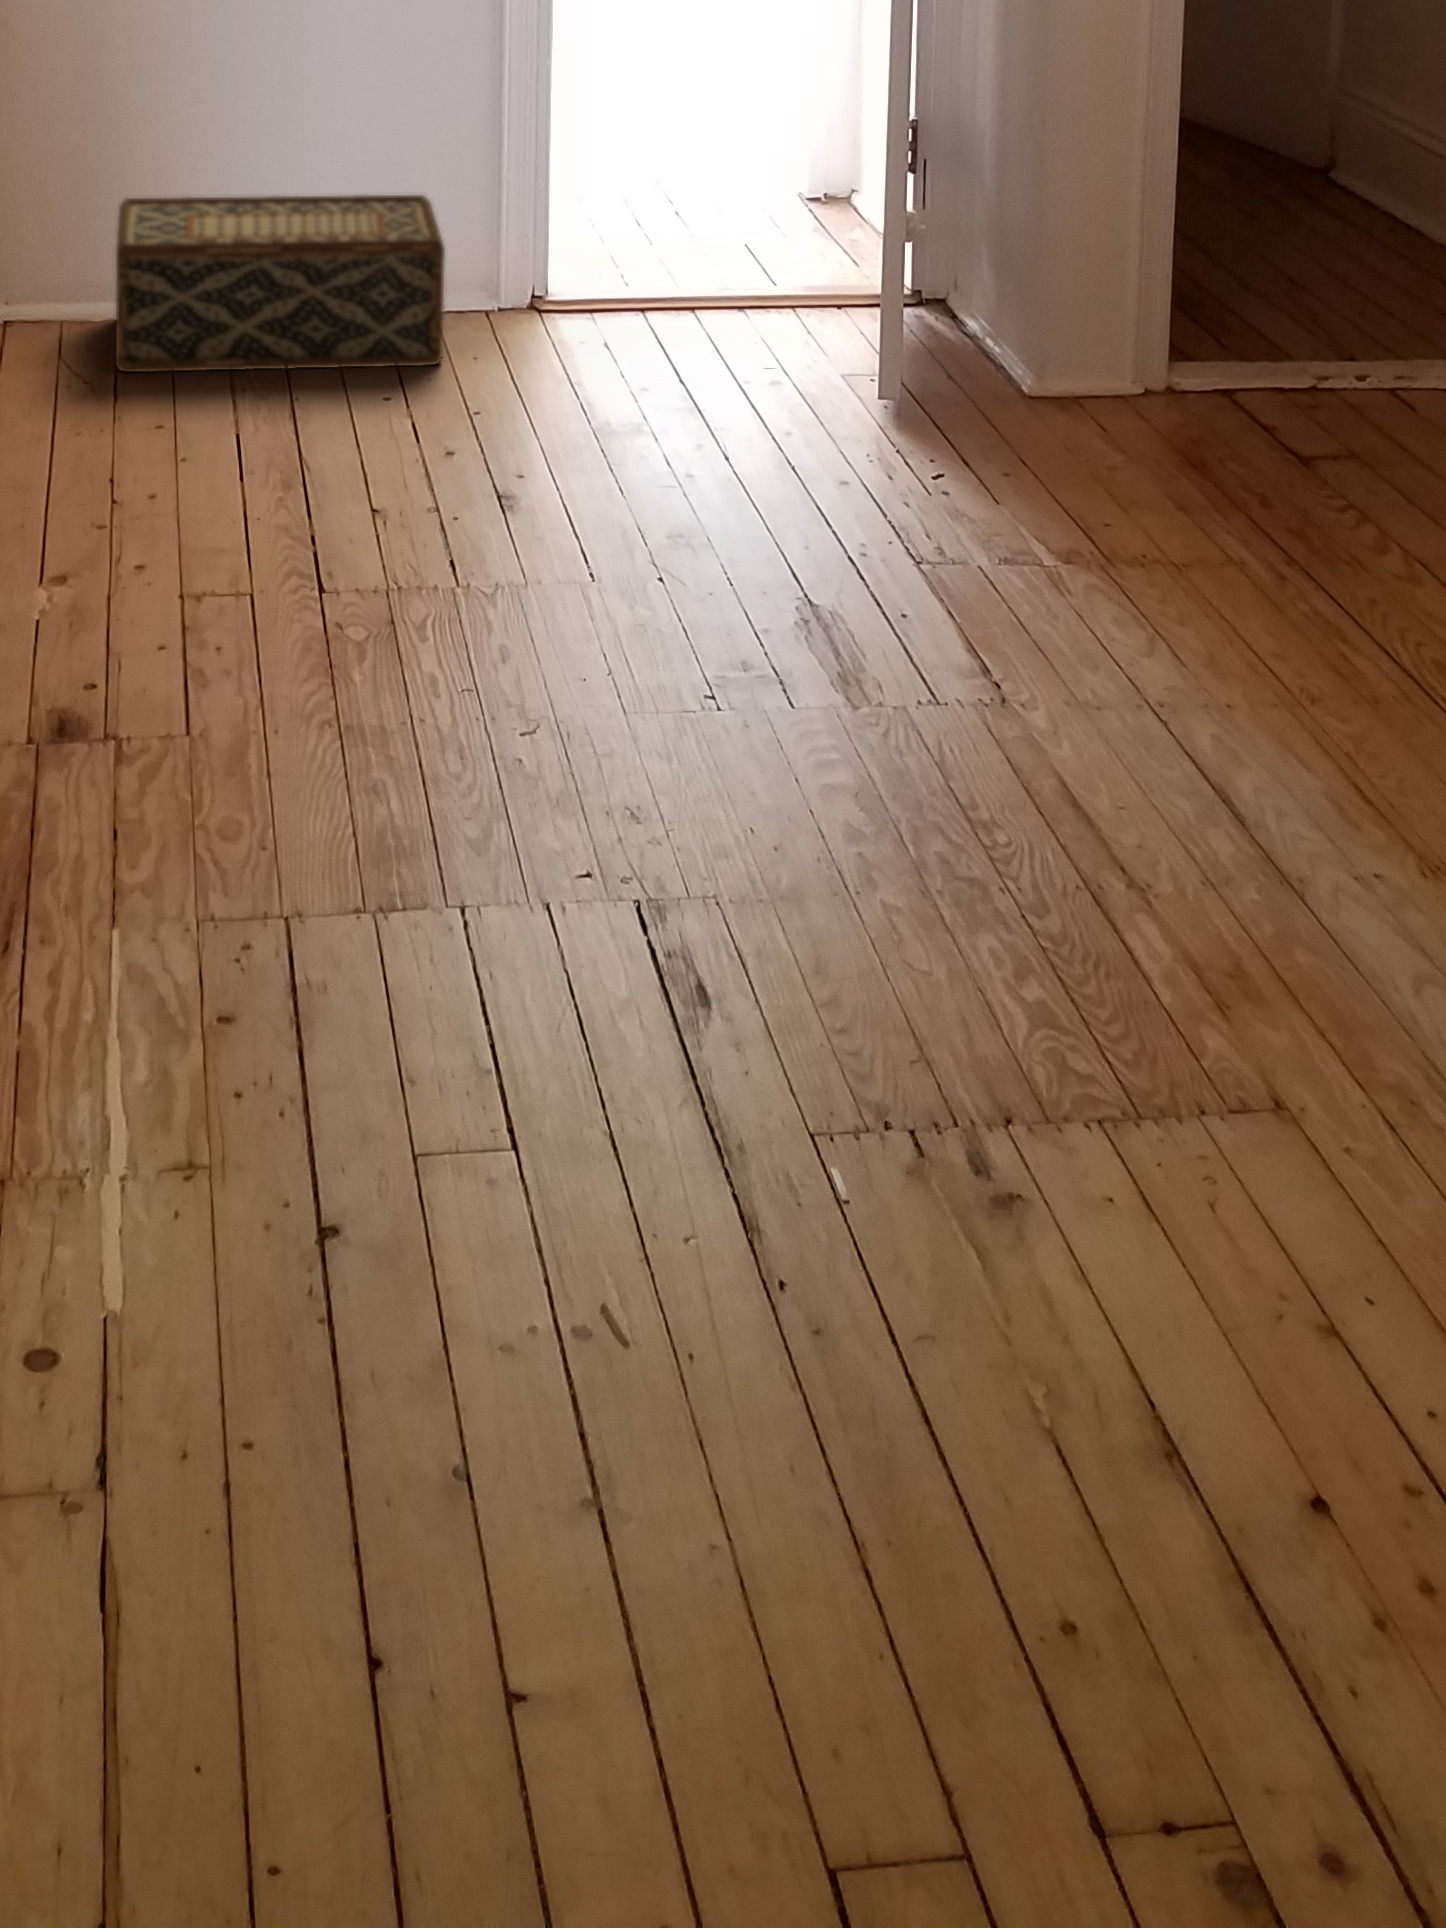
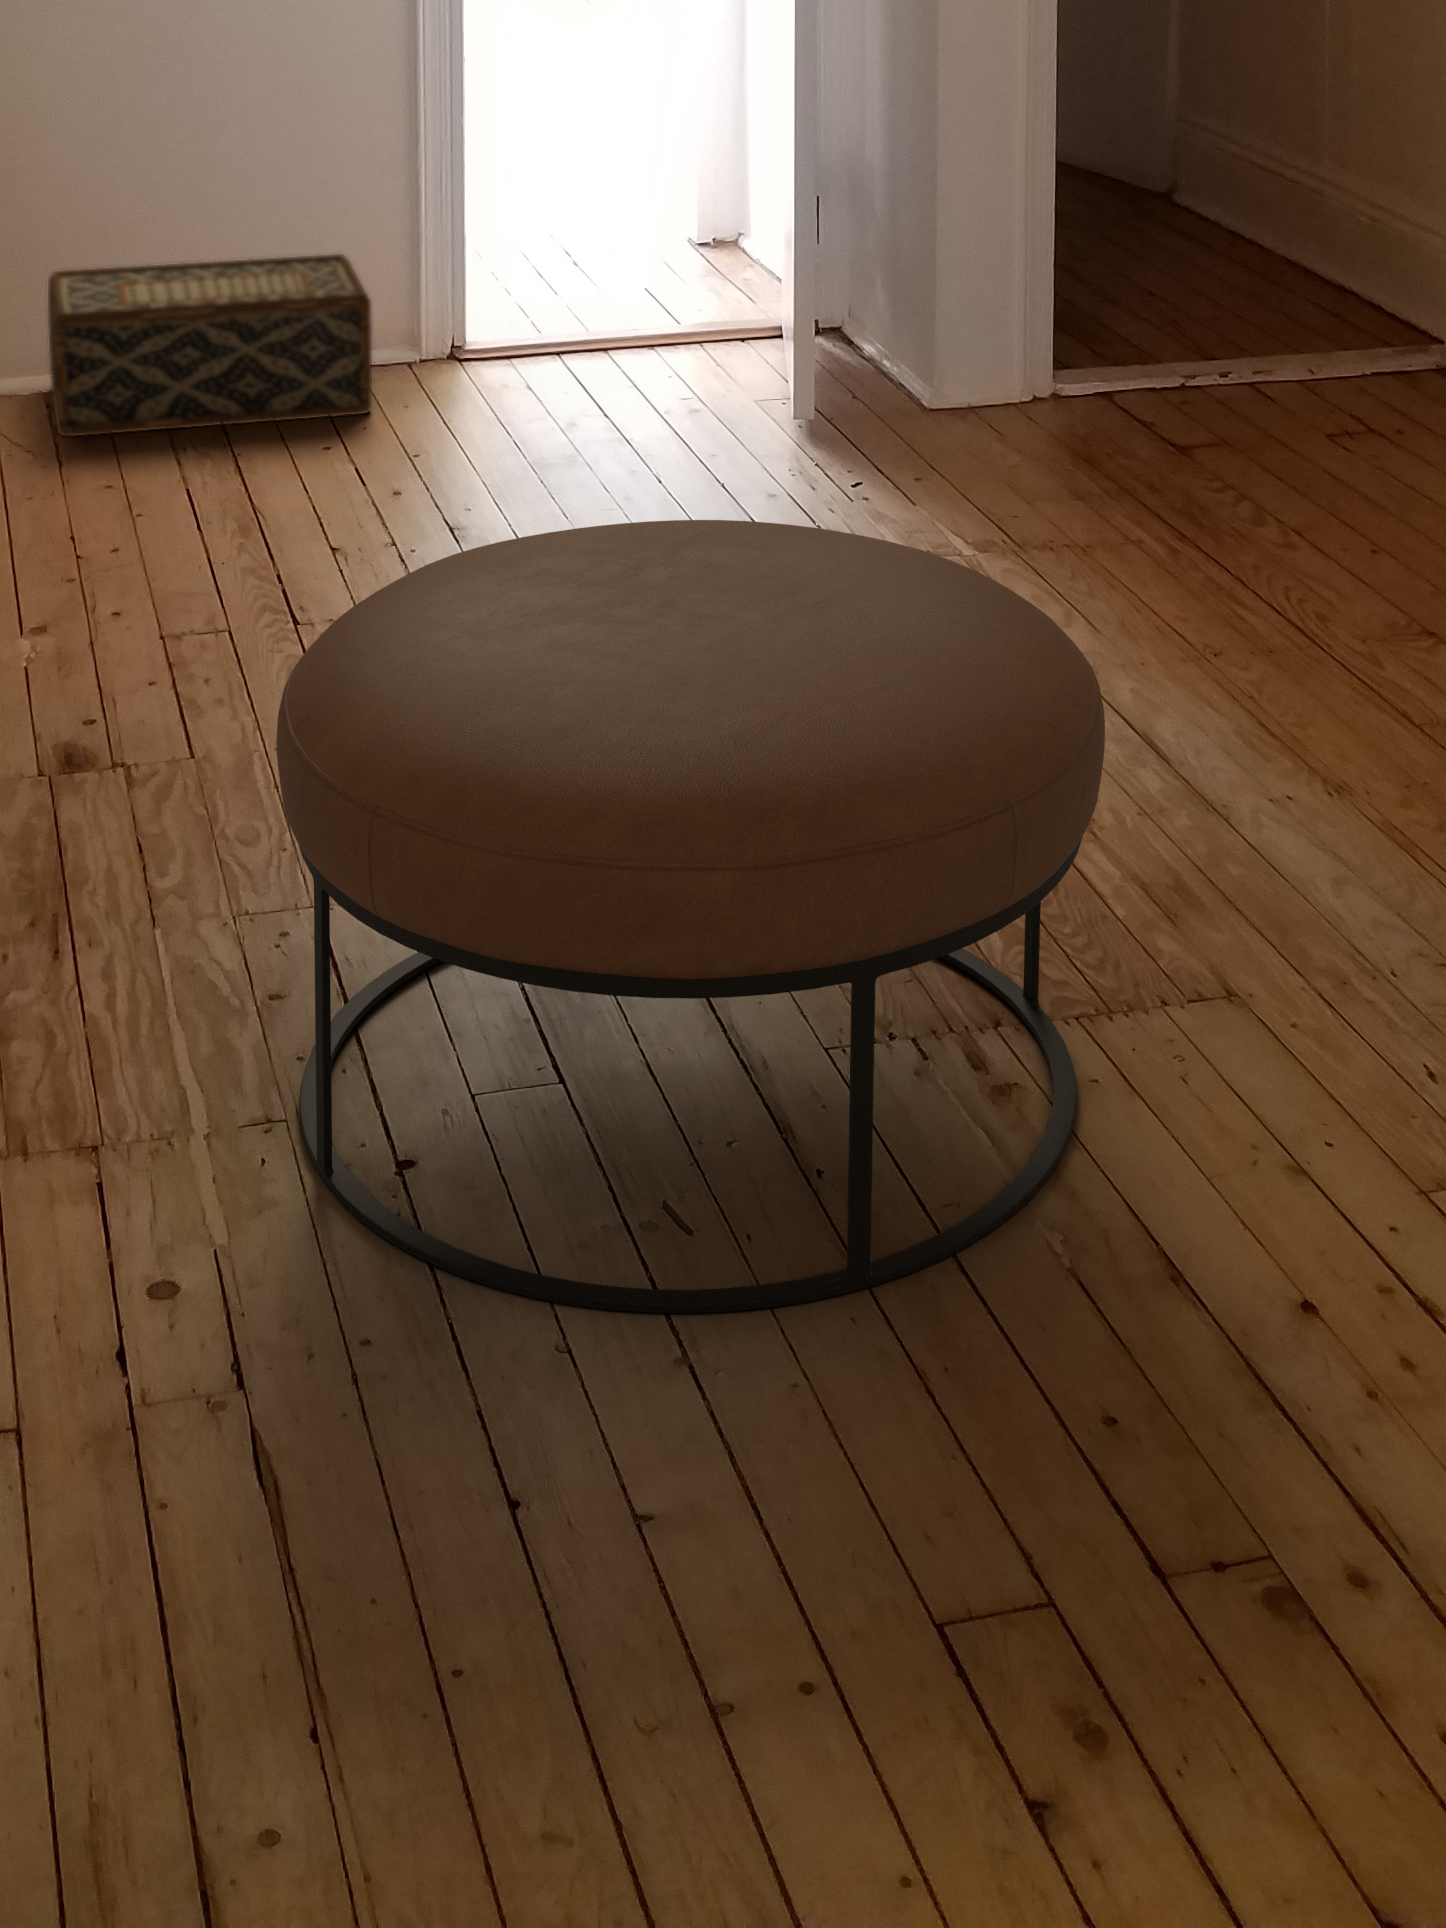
ottoman: none [209,532,1132,1445] -> present [276,520,1105,1313]

